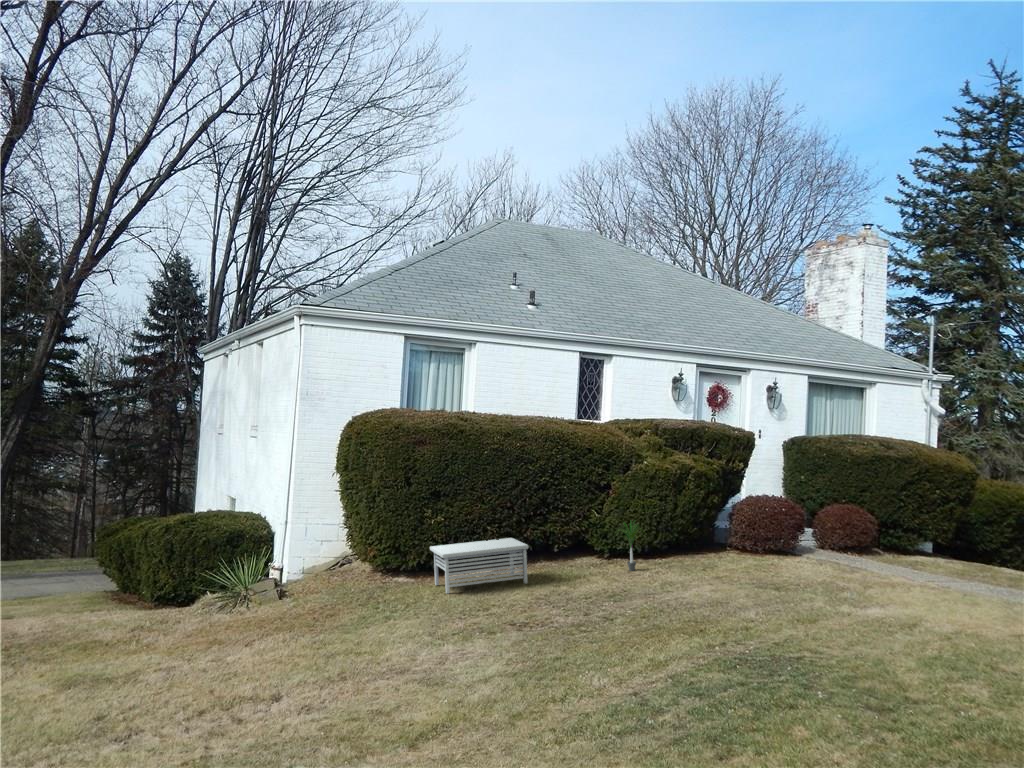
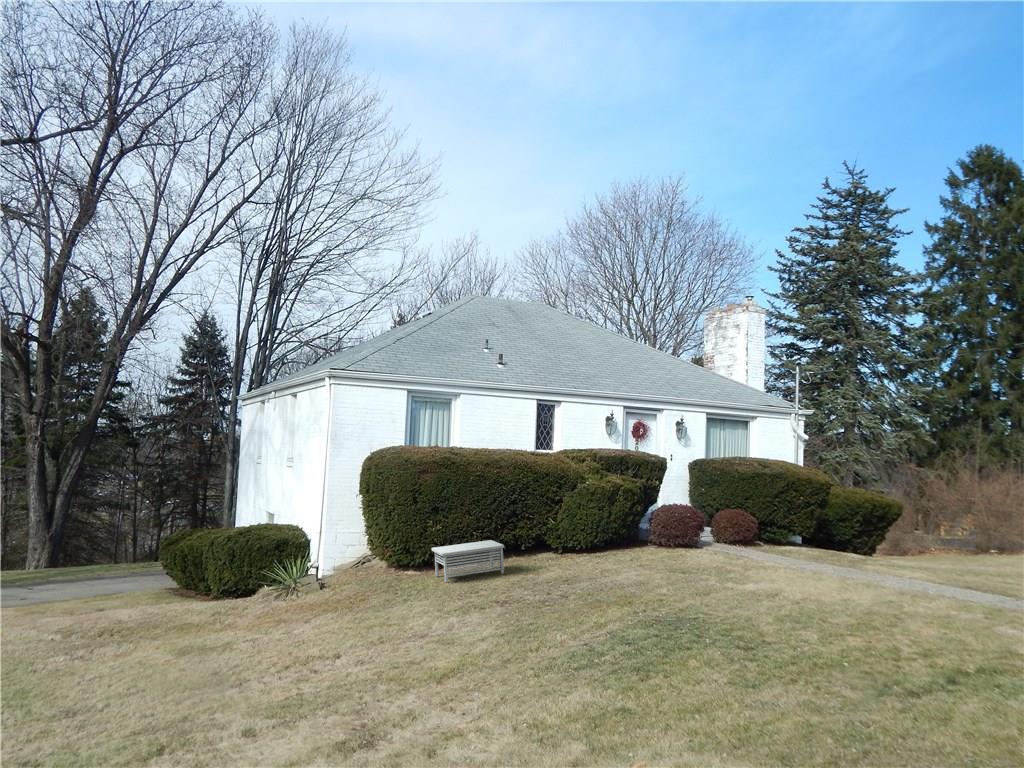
potted plant: present [623,521,638,571] -> none [565,521,591,563]

